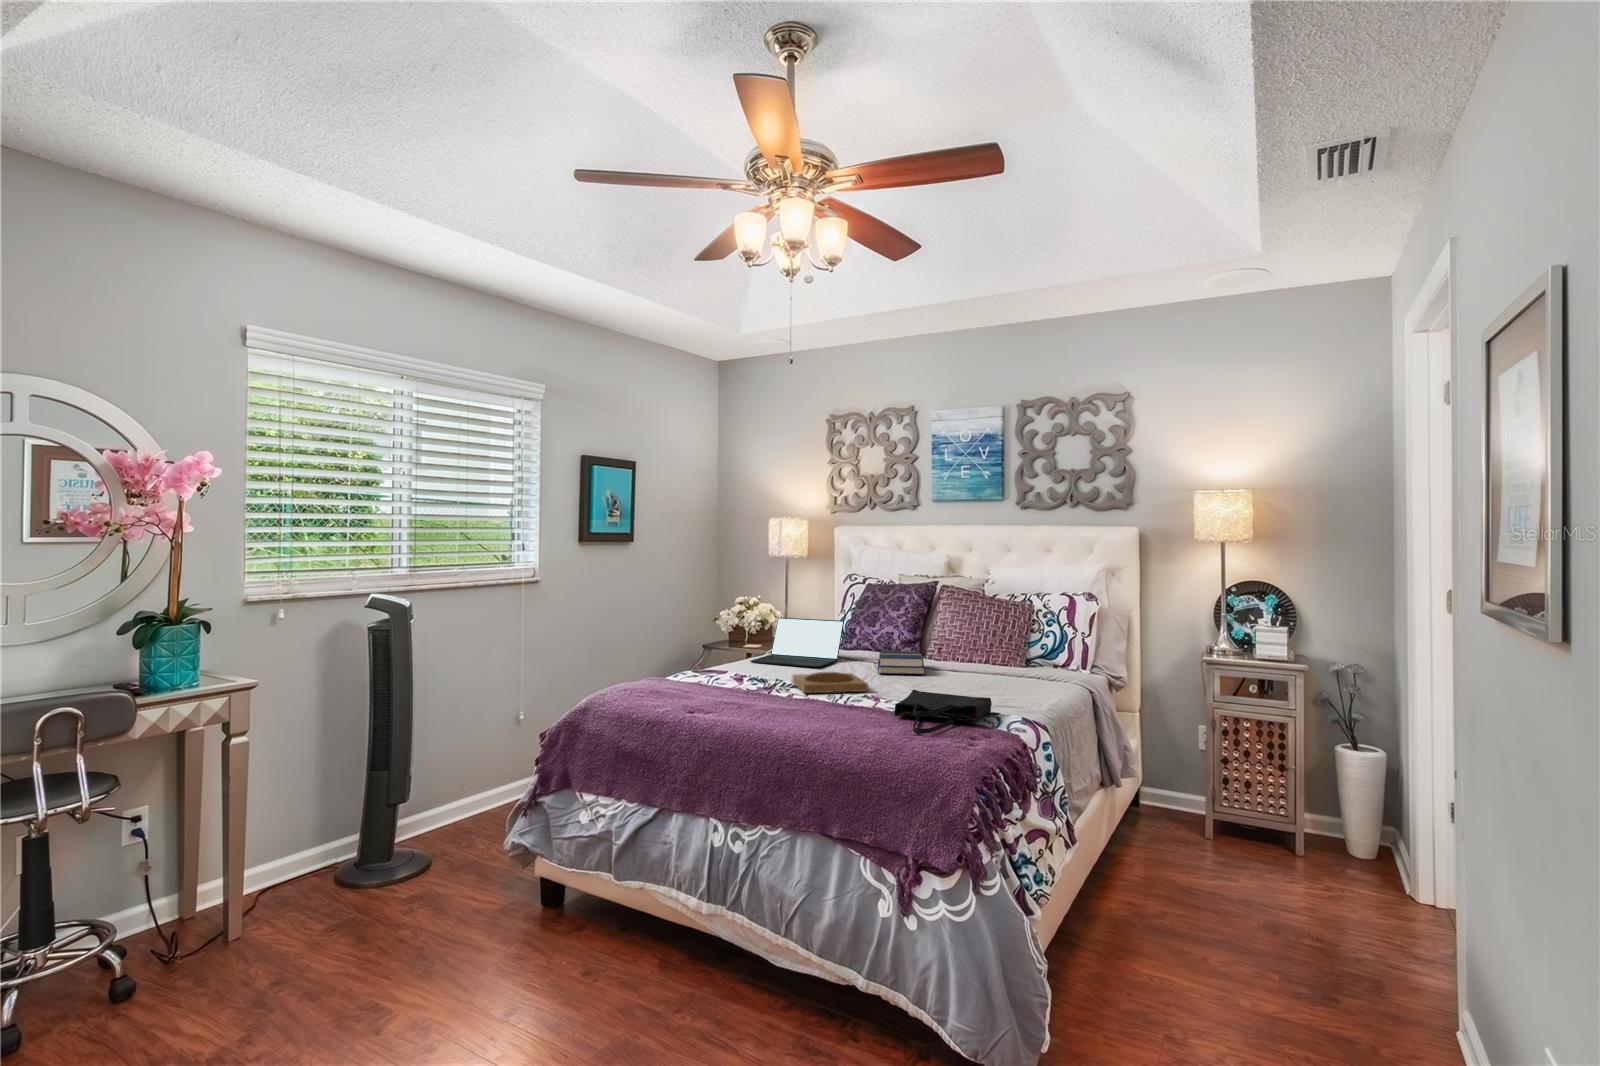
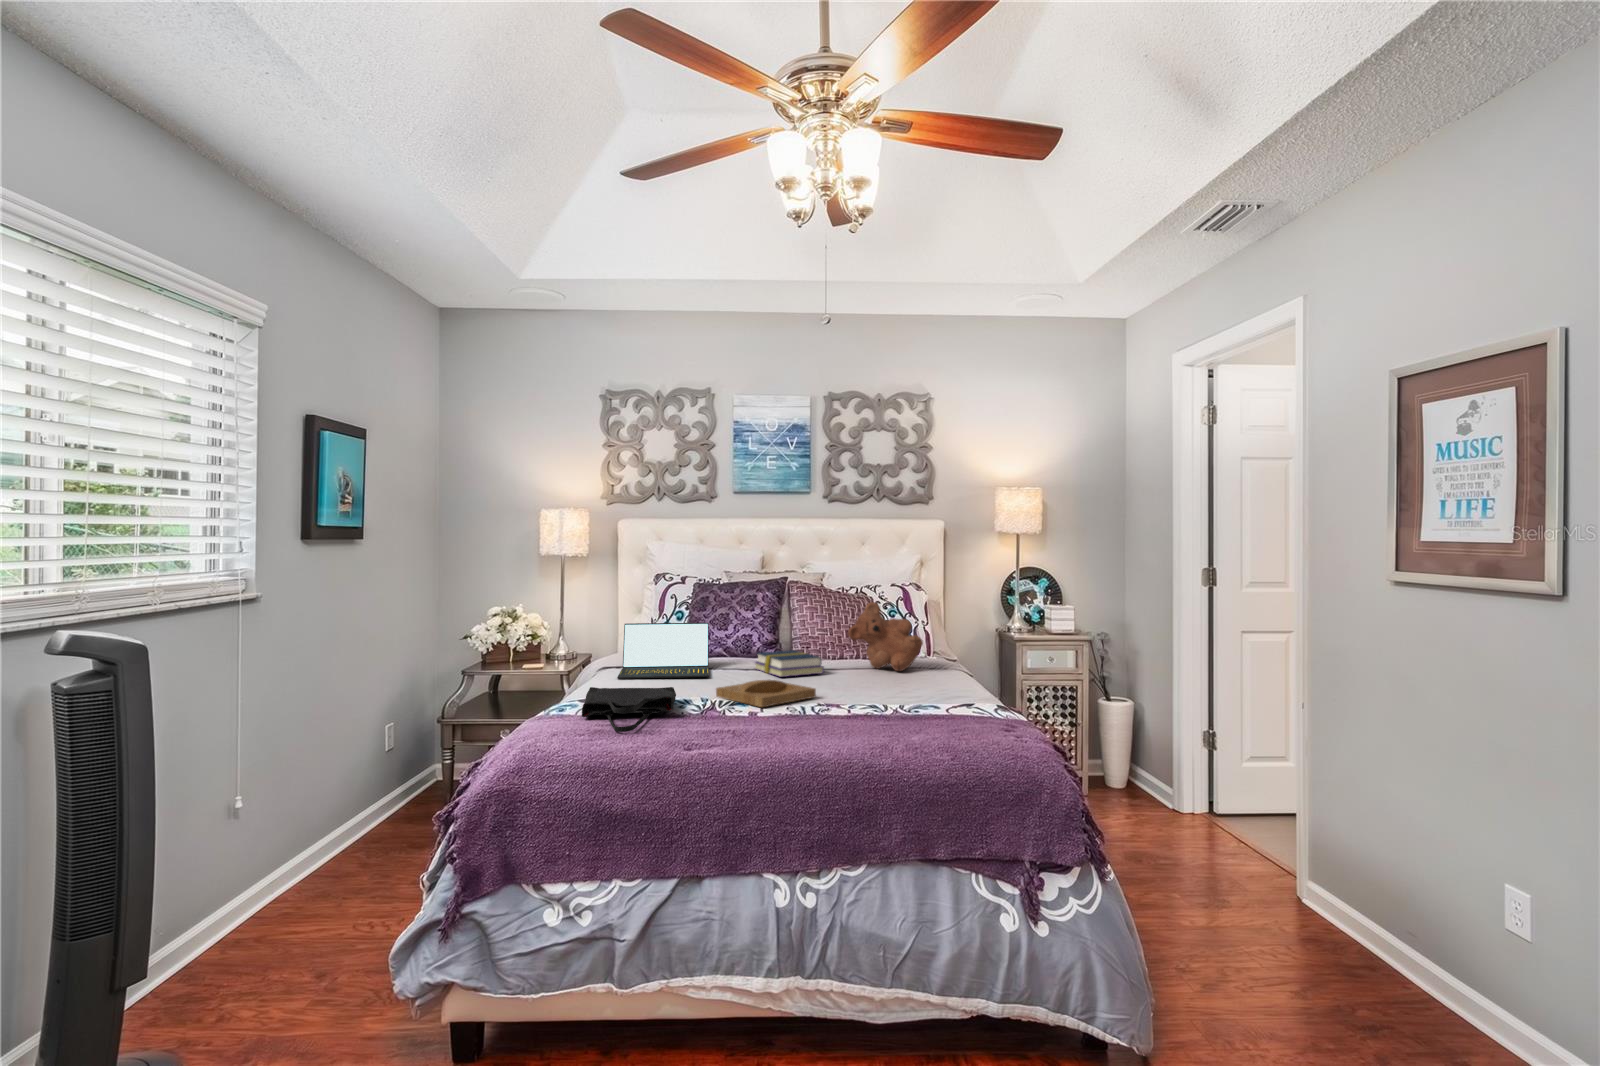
teddy bear: none [964,609,1033,680] -> present [848,602,923,671]
tote bag: present [894,690,992,734] -> present [582,687,676,732]

